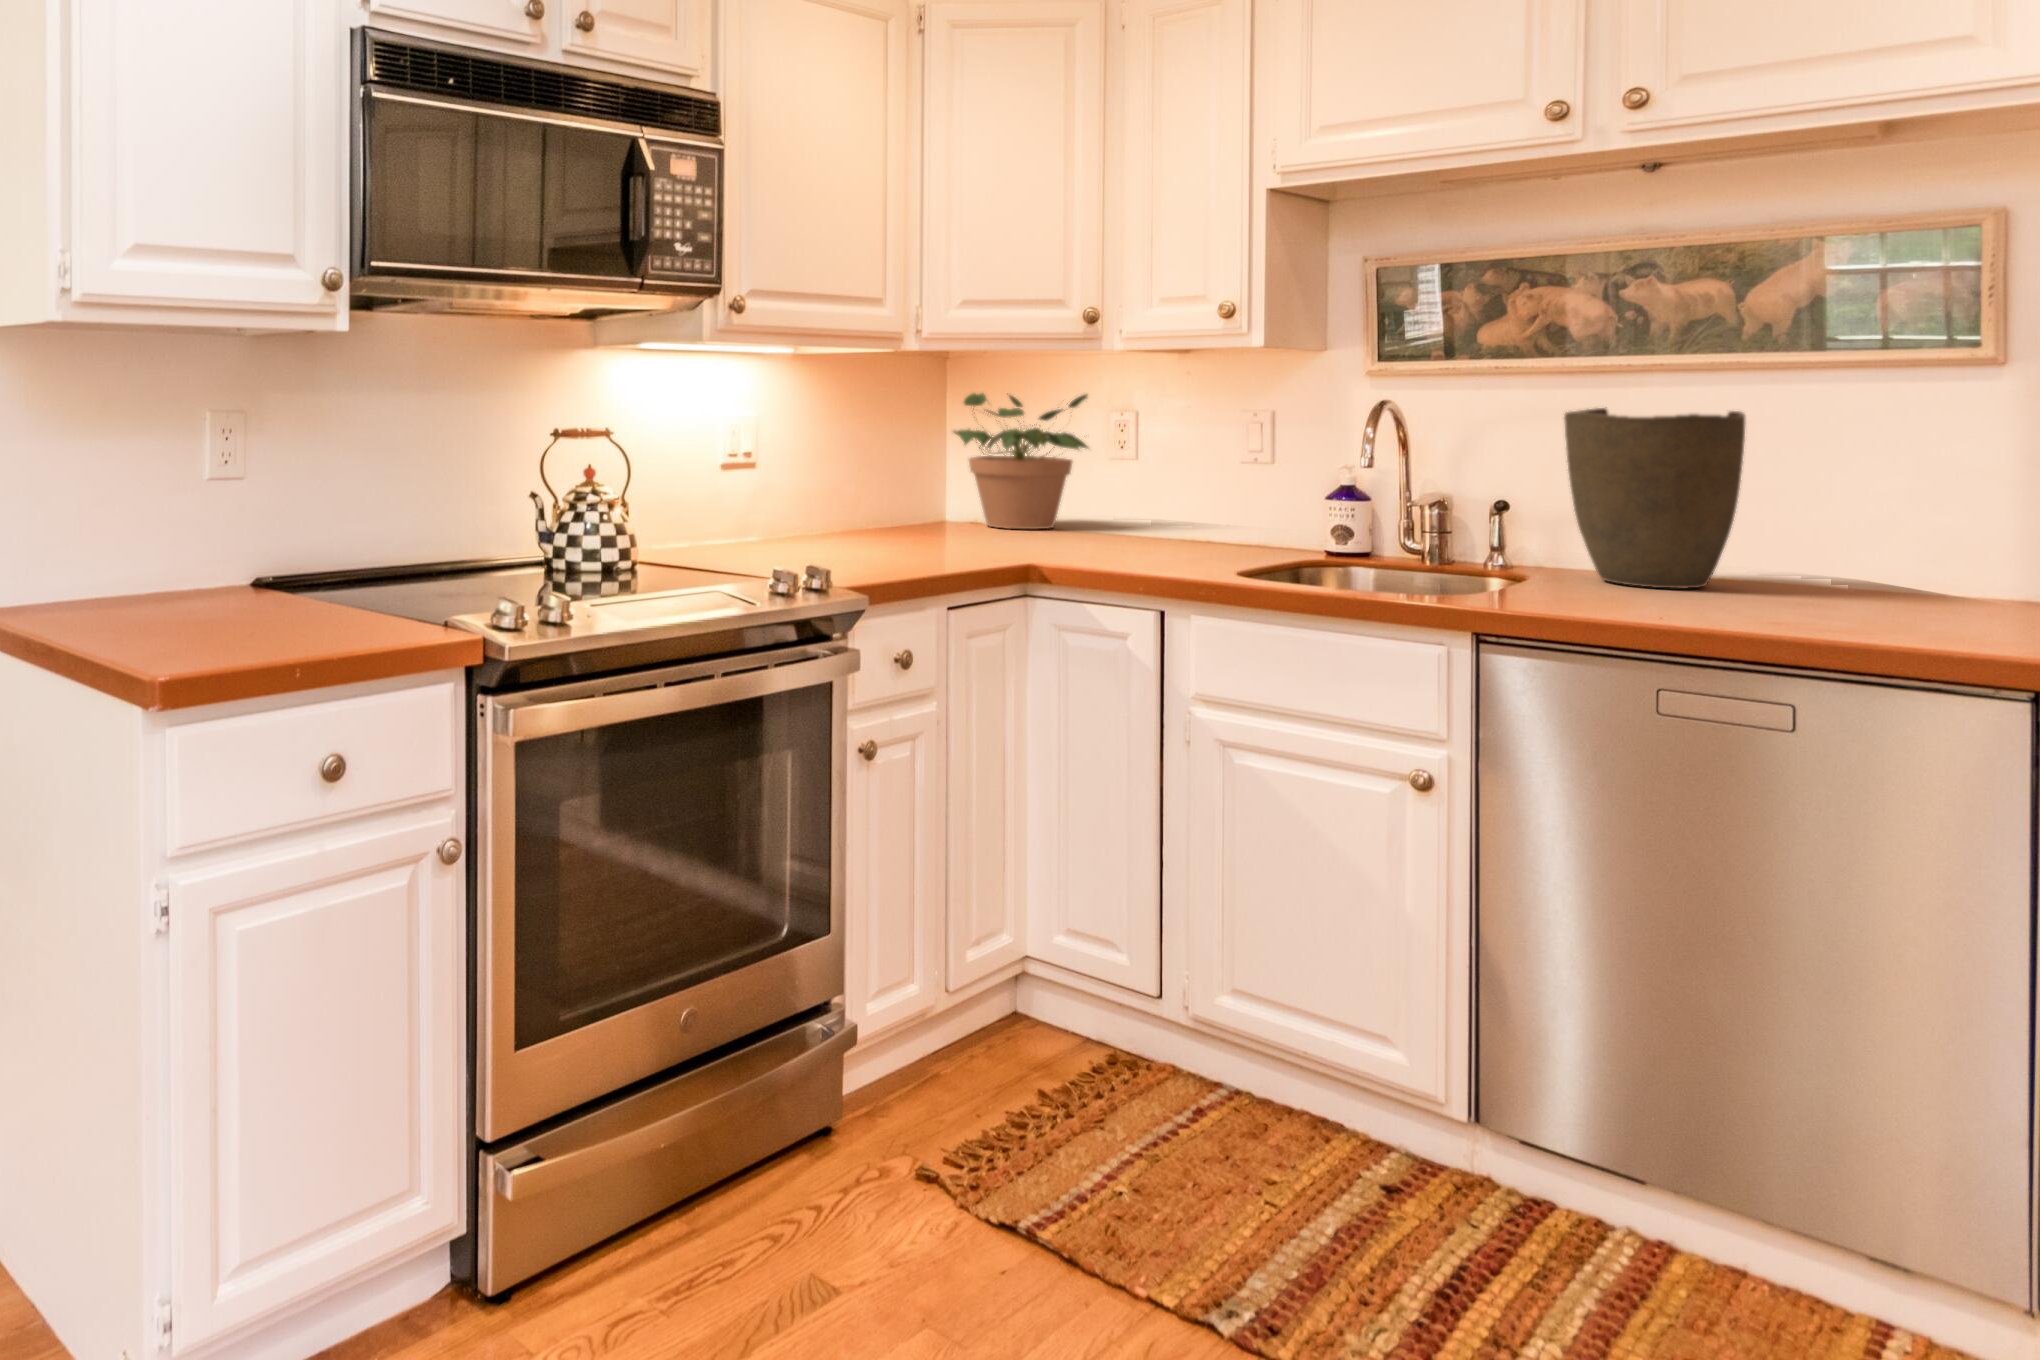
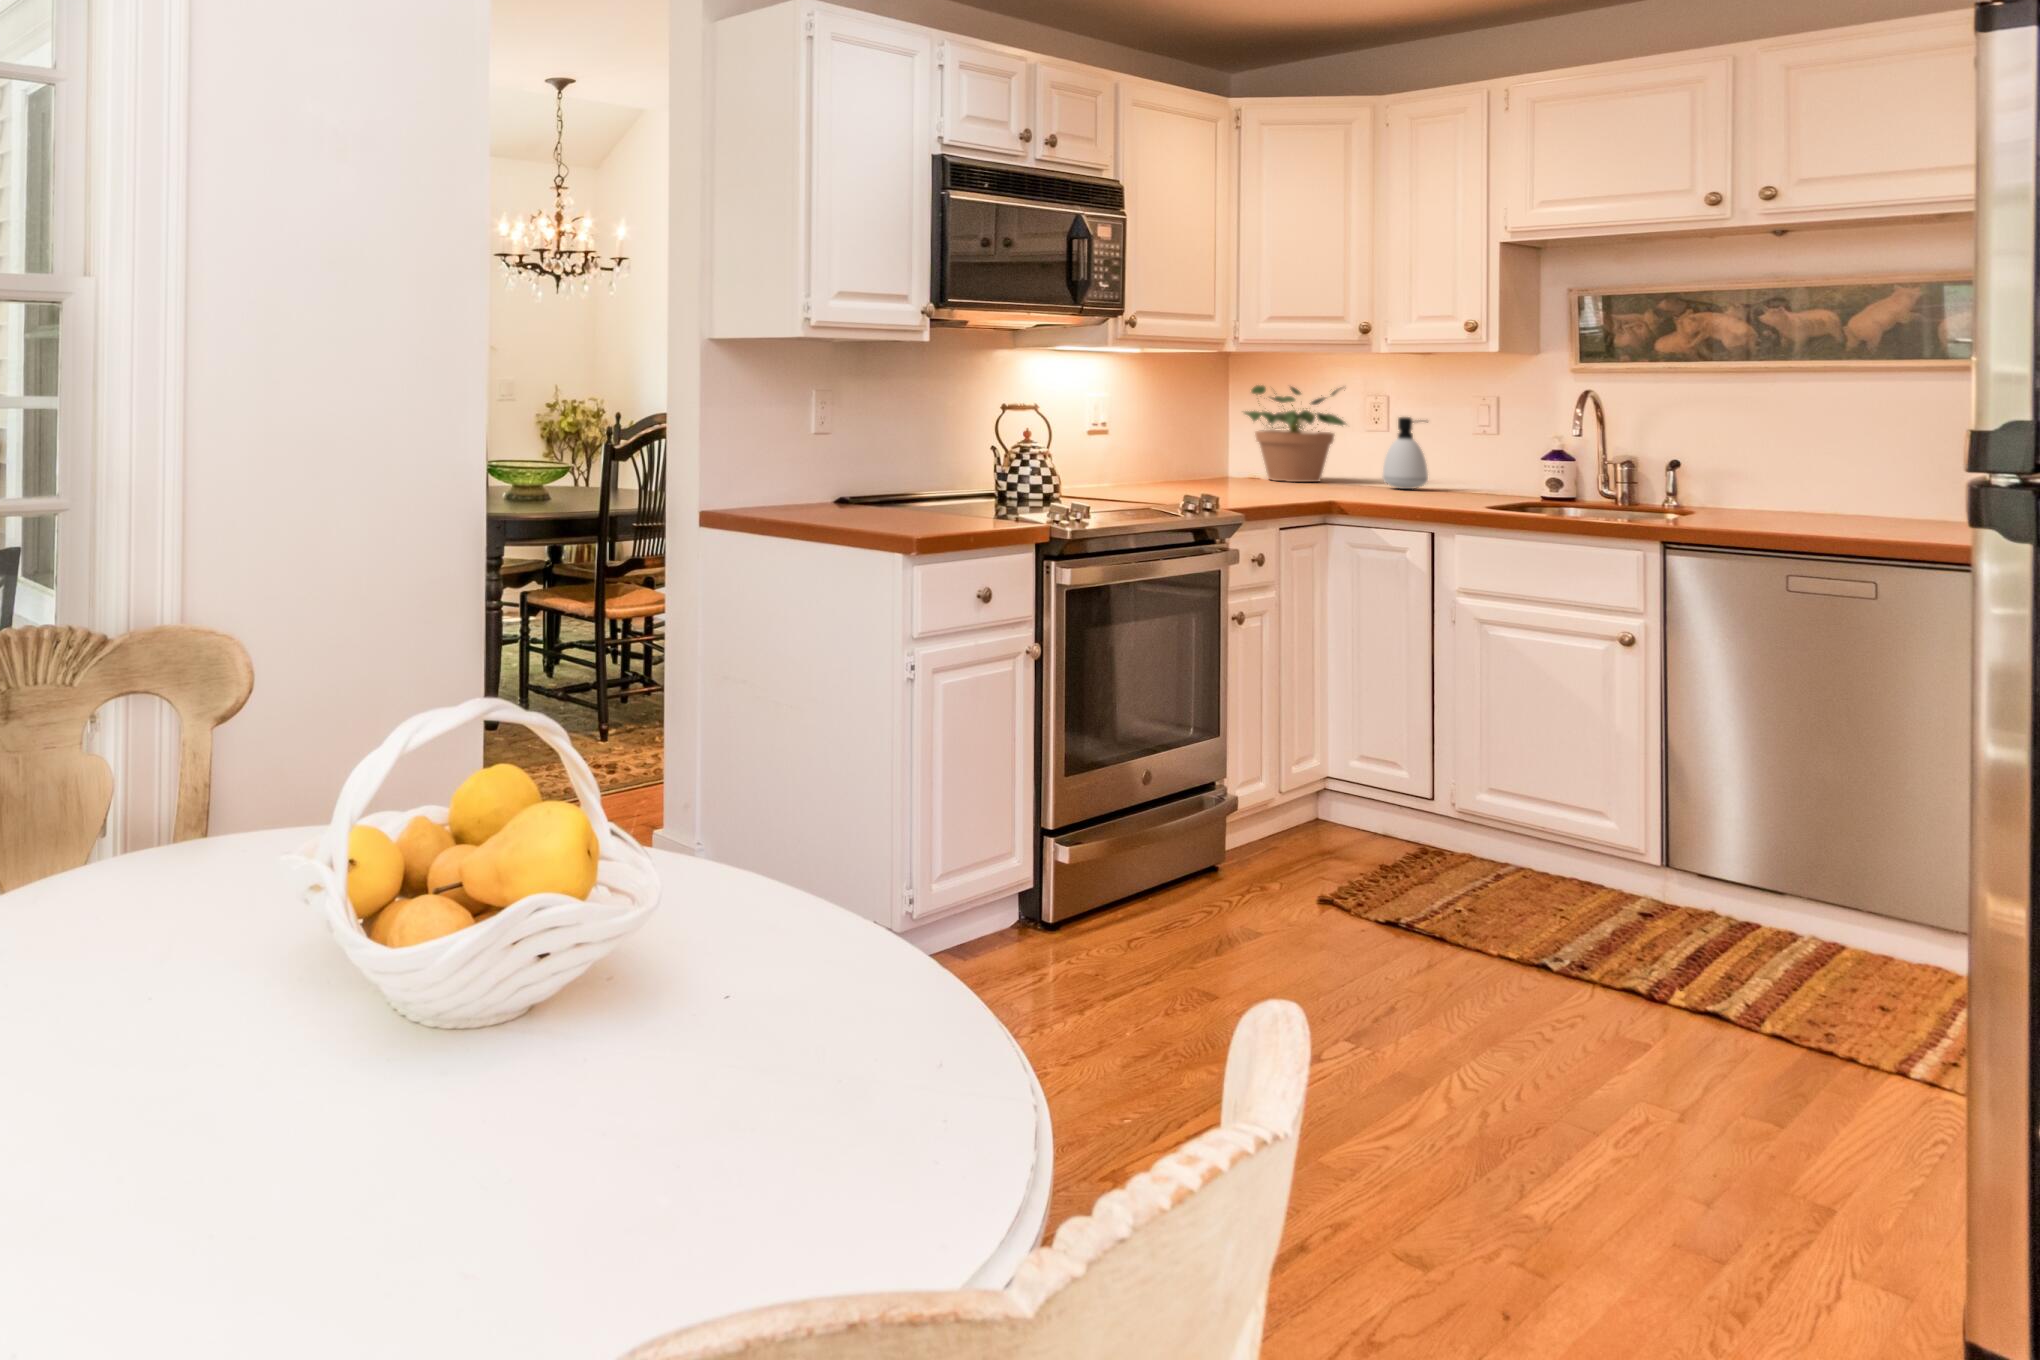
vase: present [1564,407,1745,589] -> none [1722,397,1854,517]
soap dispenser: none [1125,437,1186,540] -> present [1382,417,1428,489]

